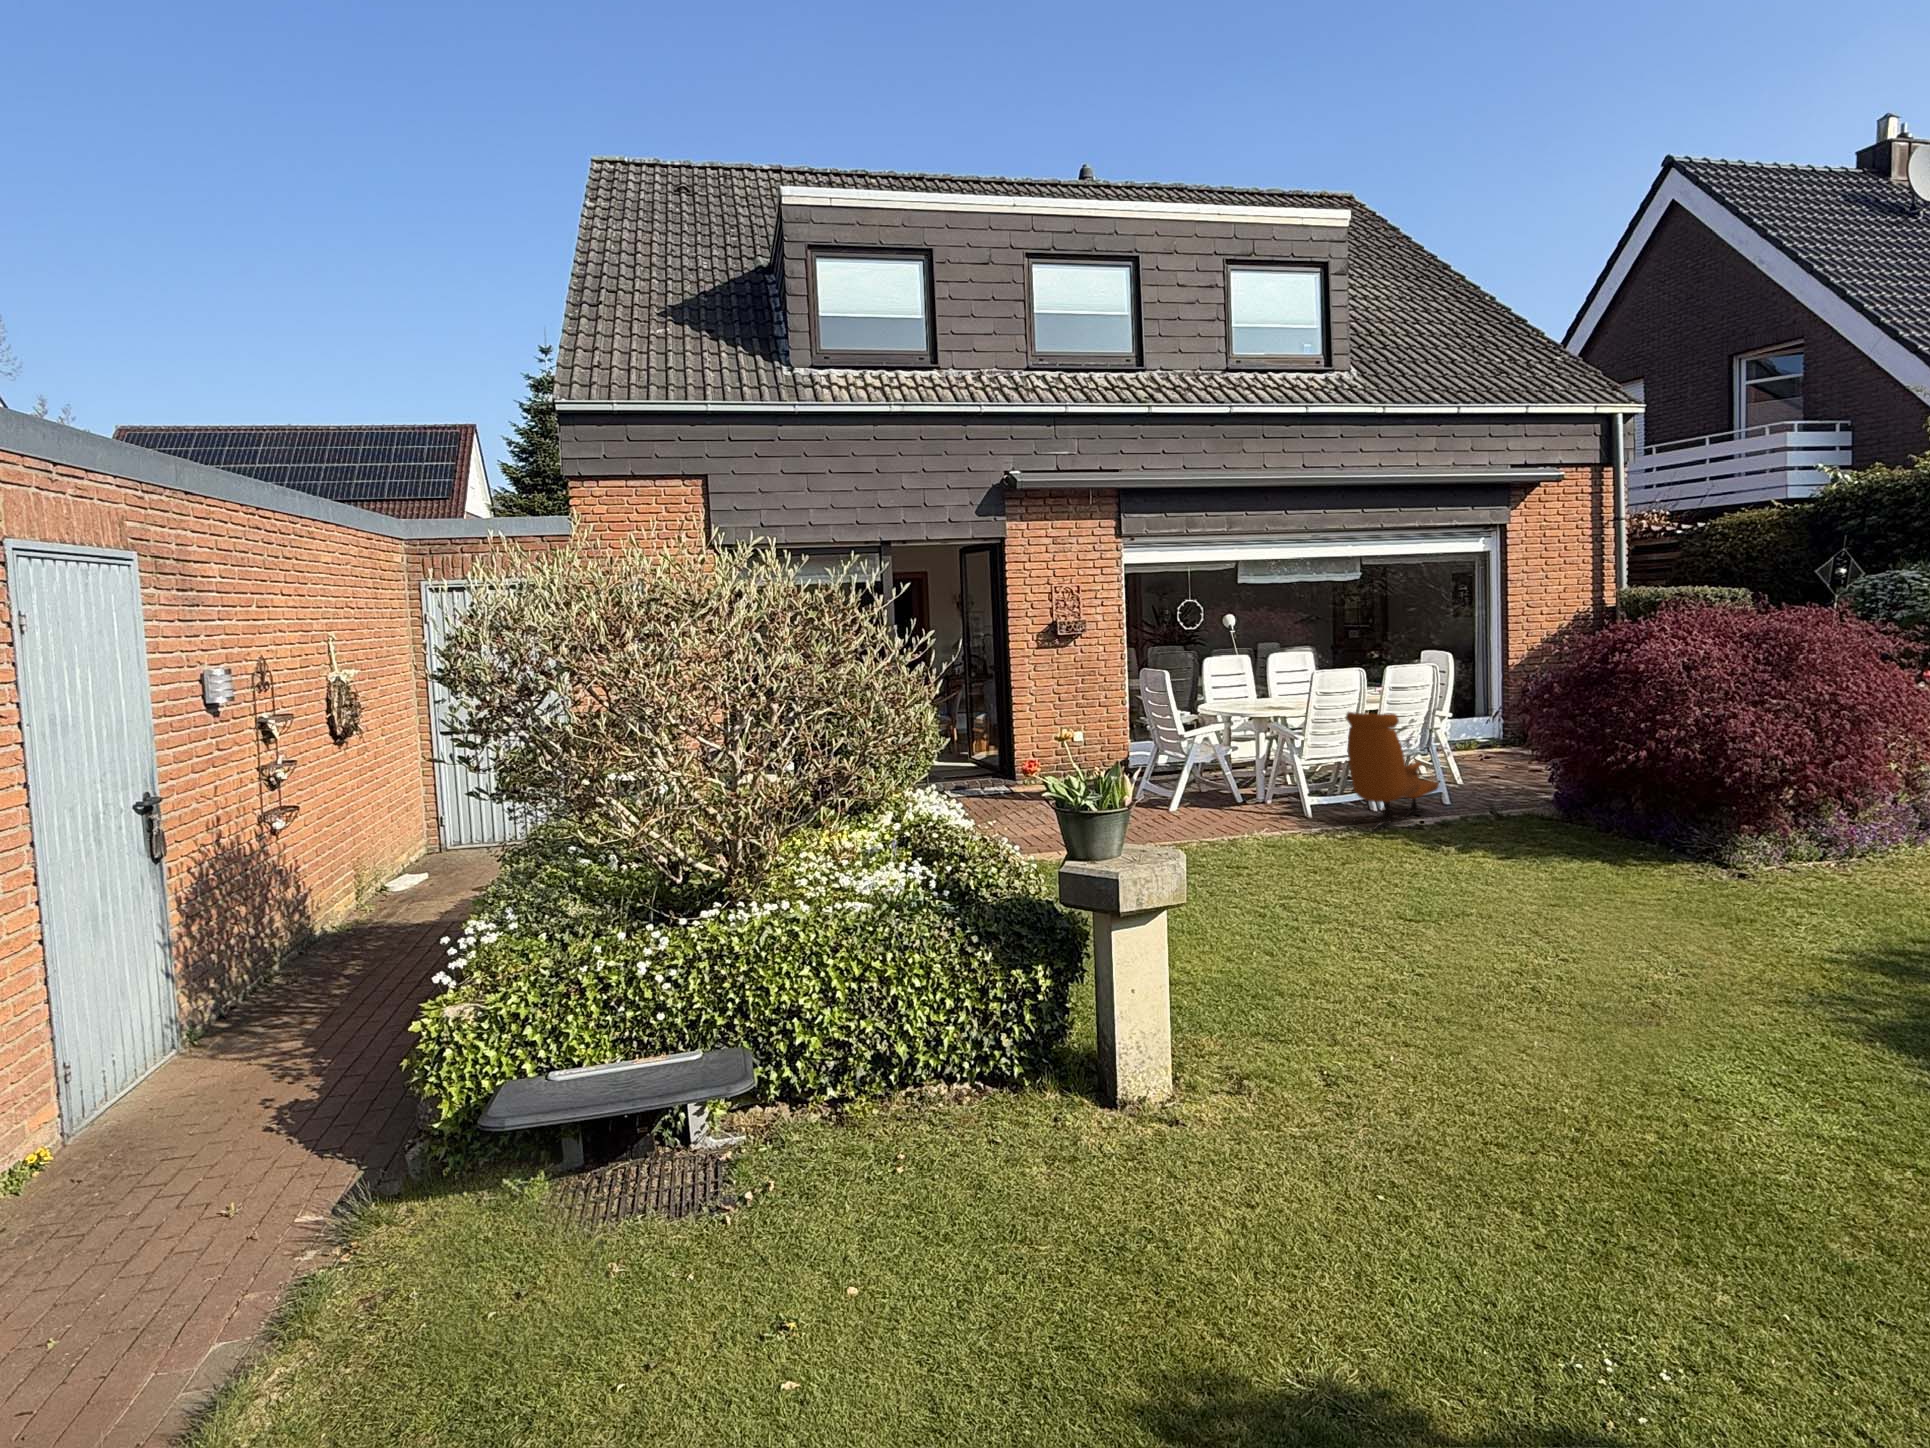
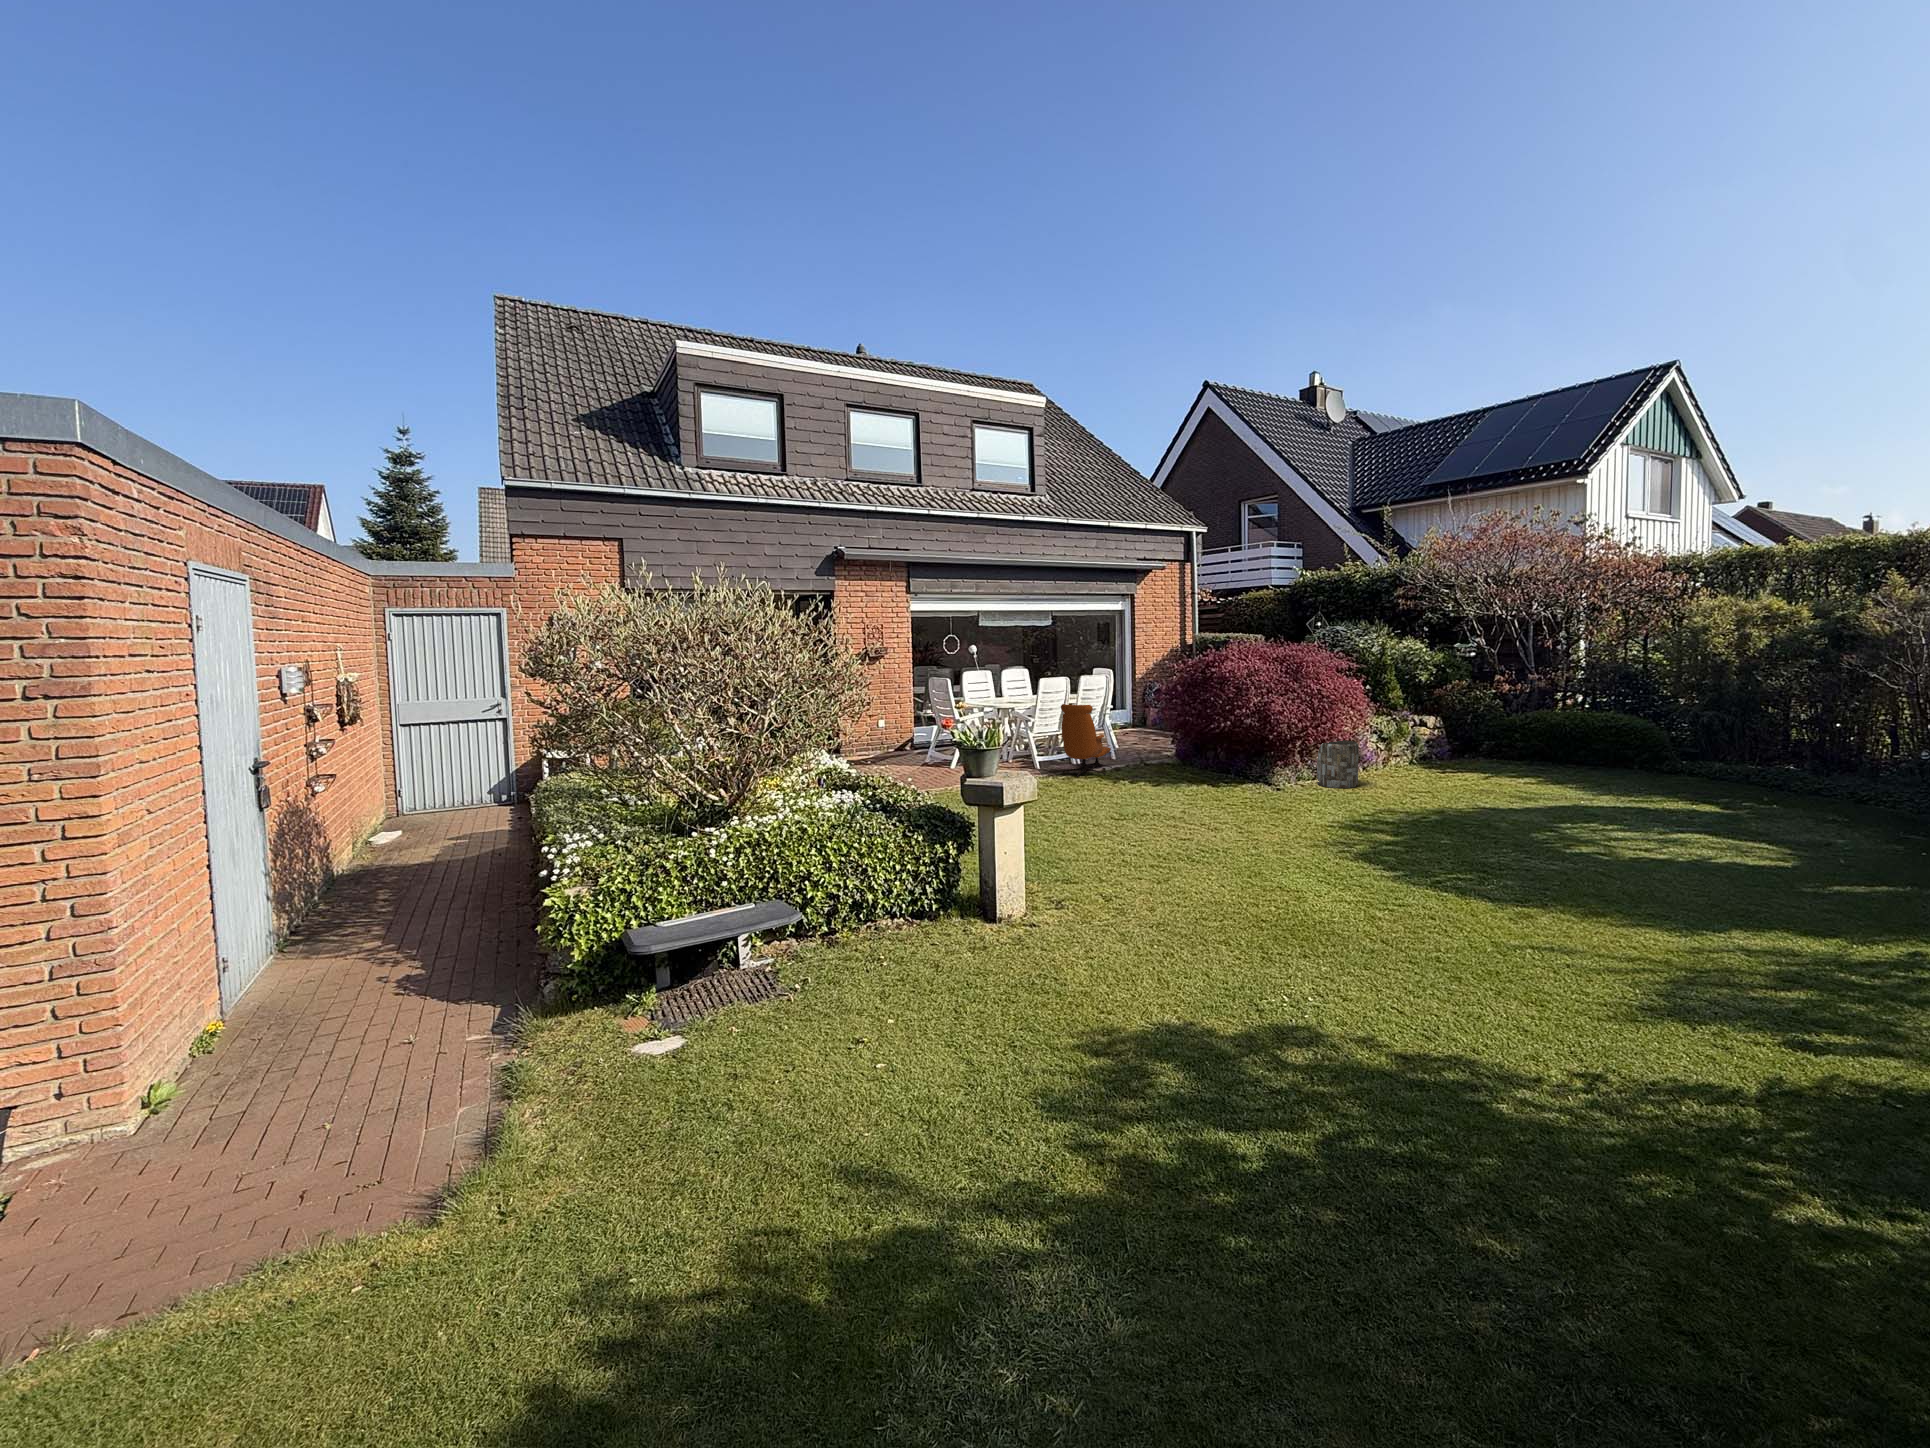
side table: none [1818,783,1906,875] -> present [1317,740,1359,788]

